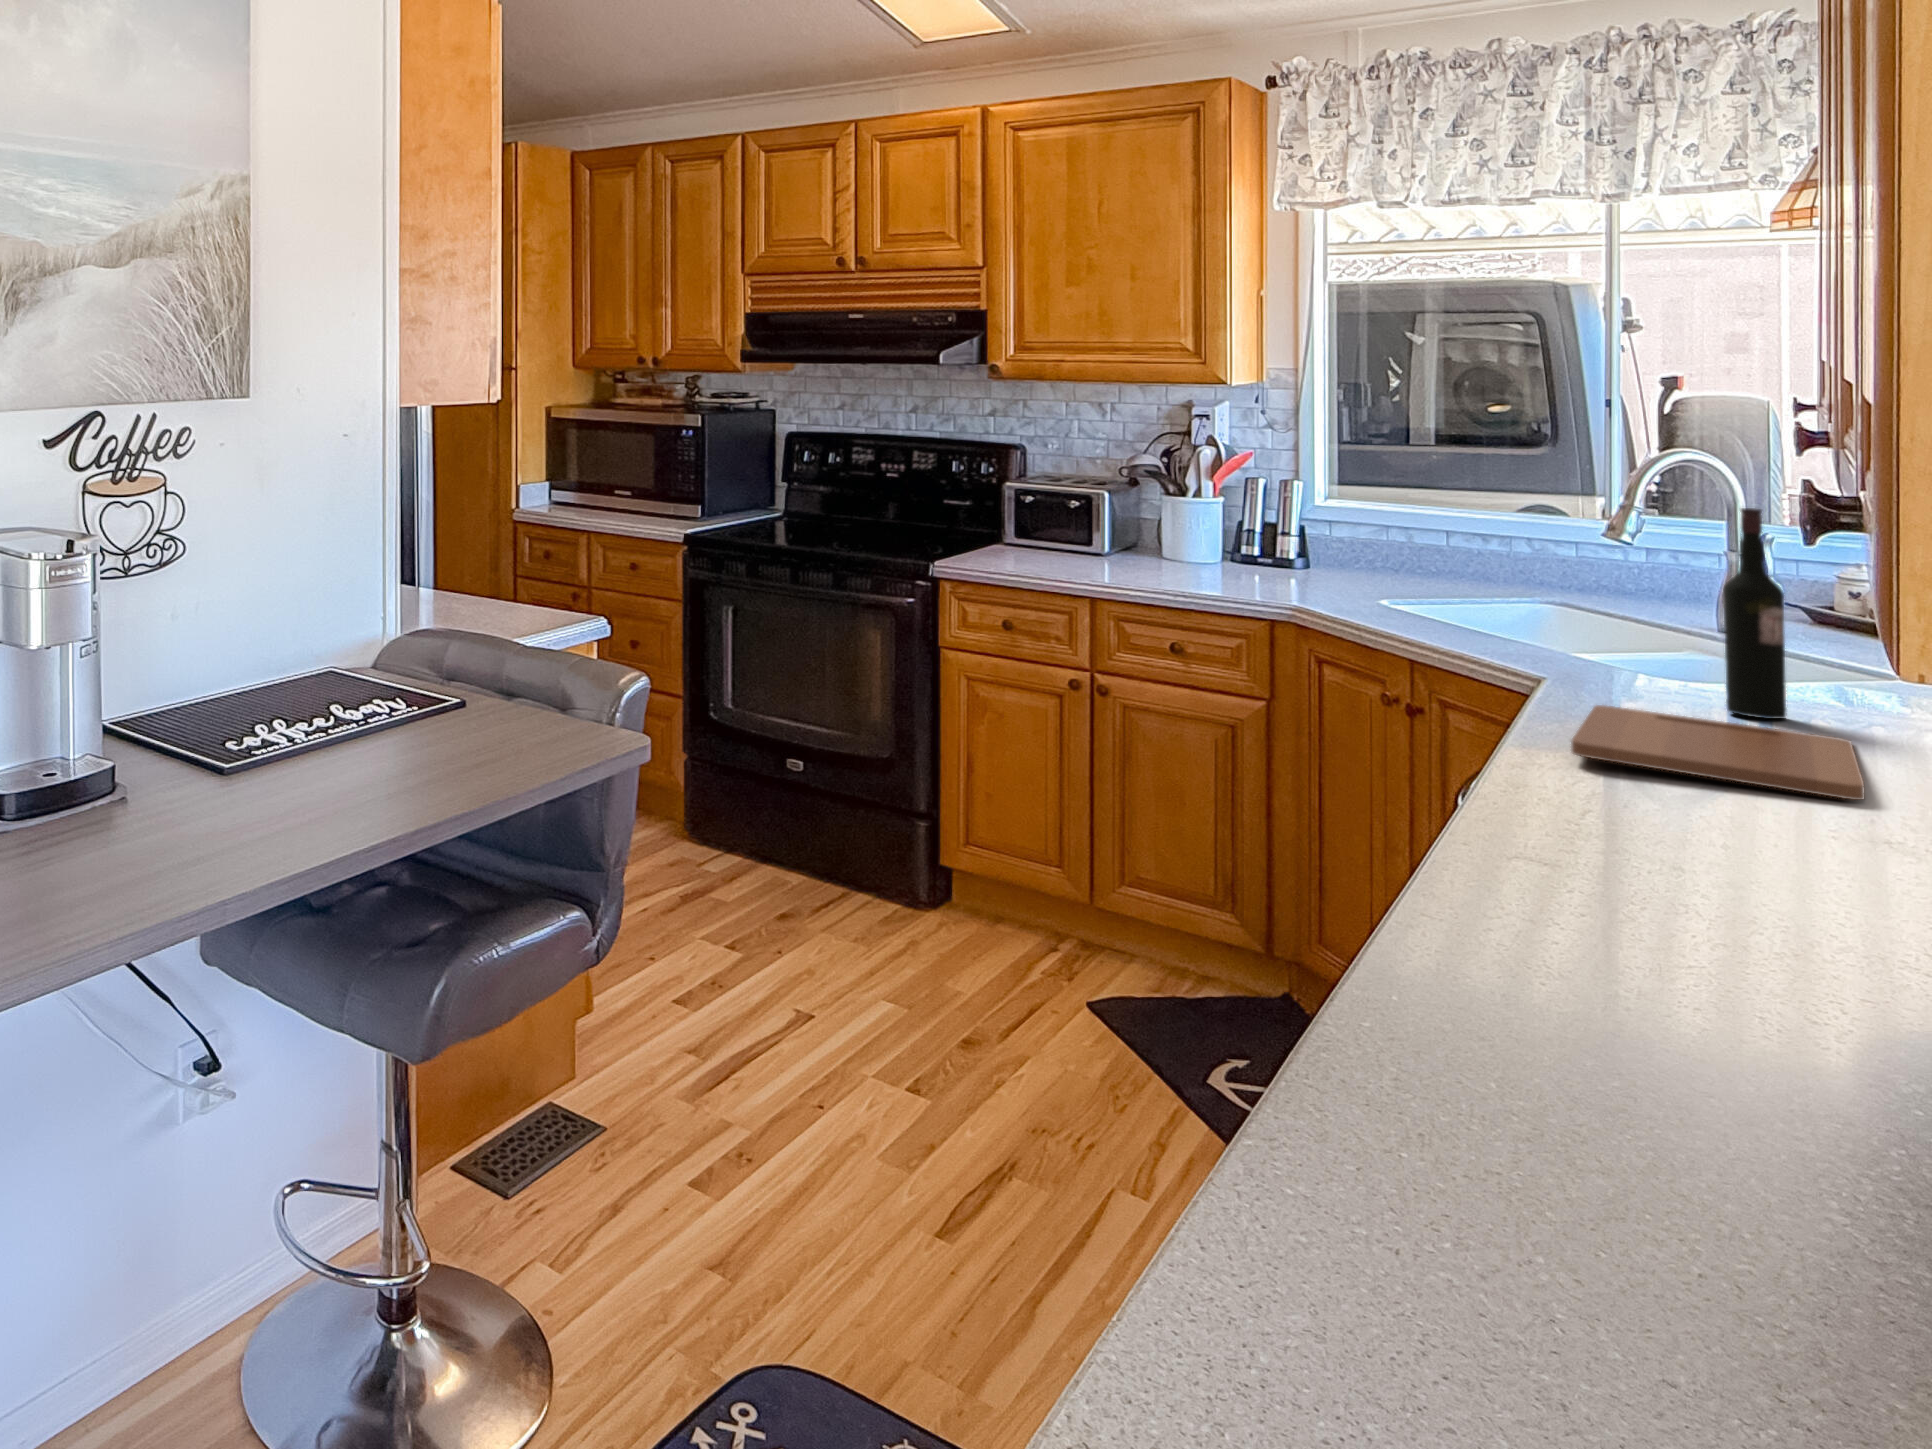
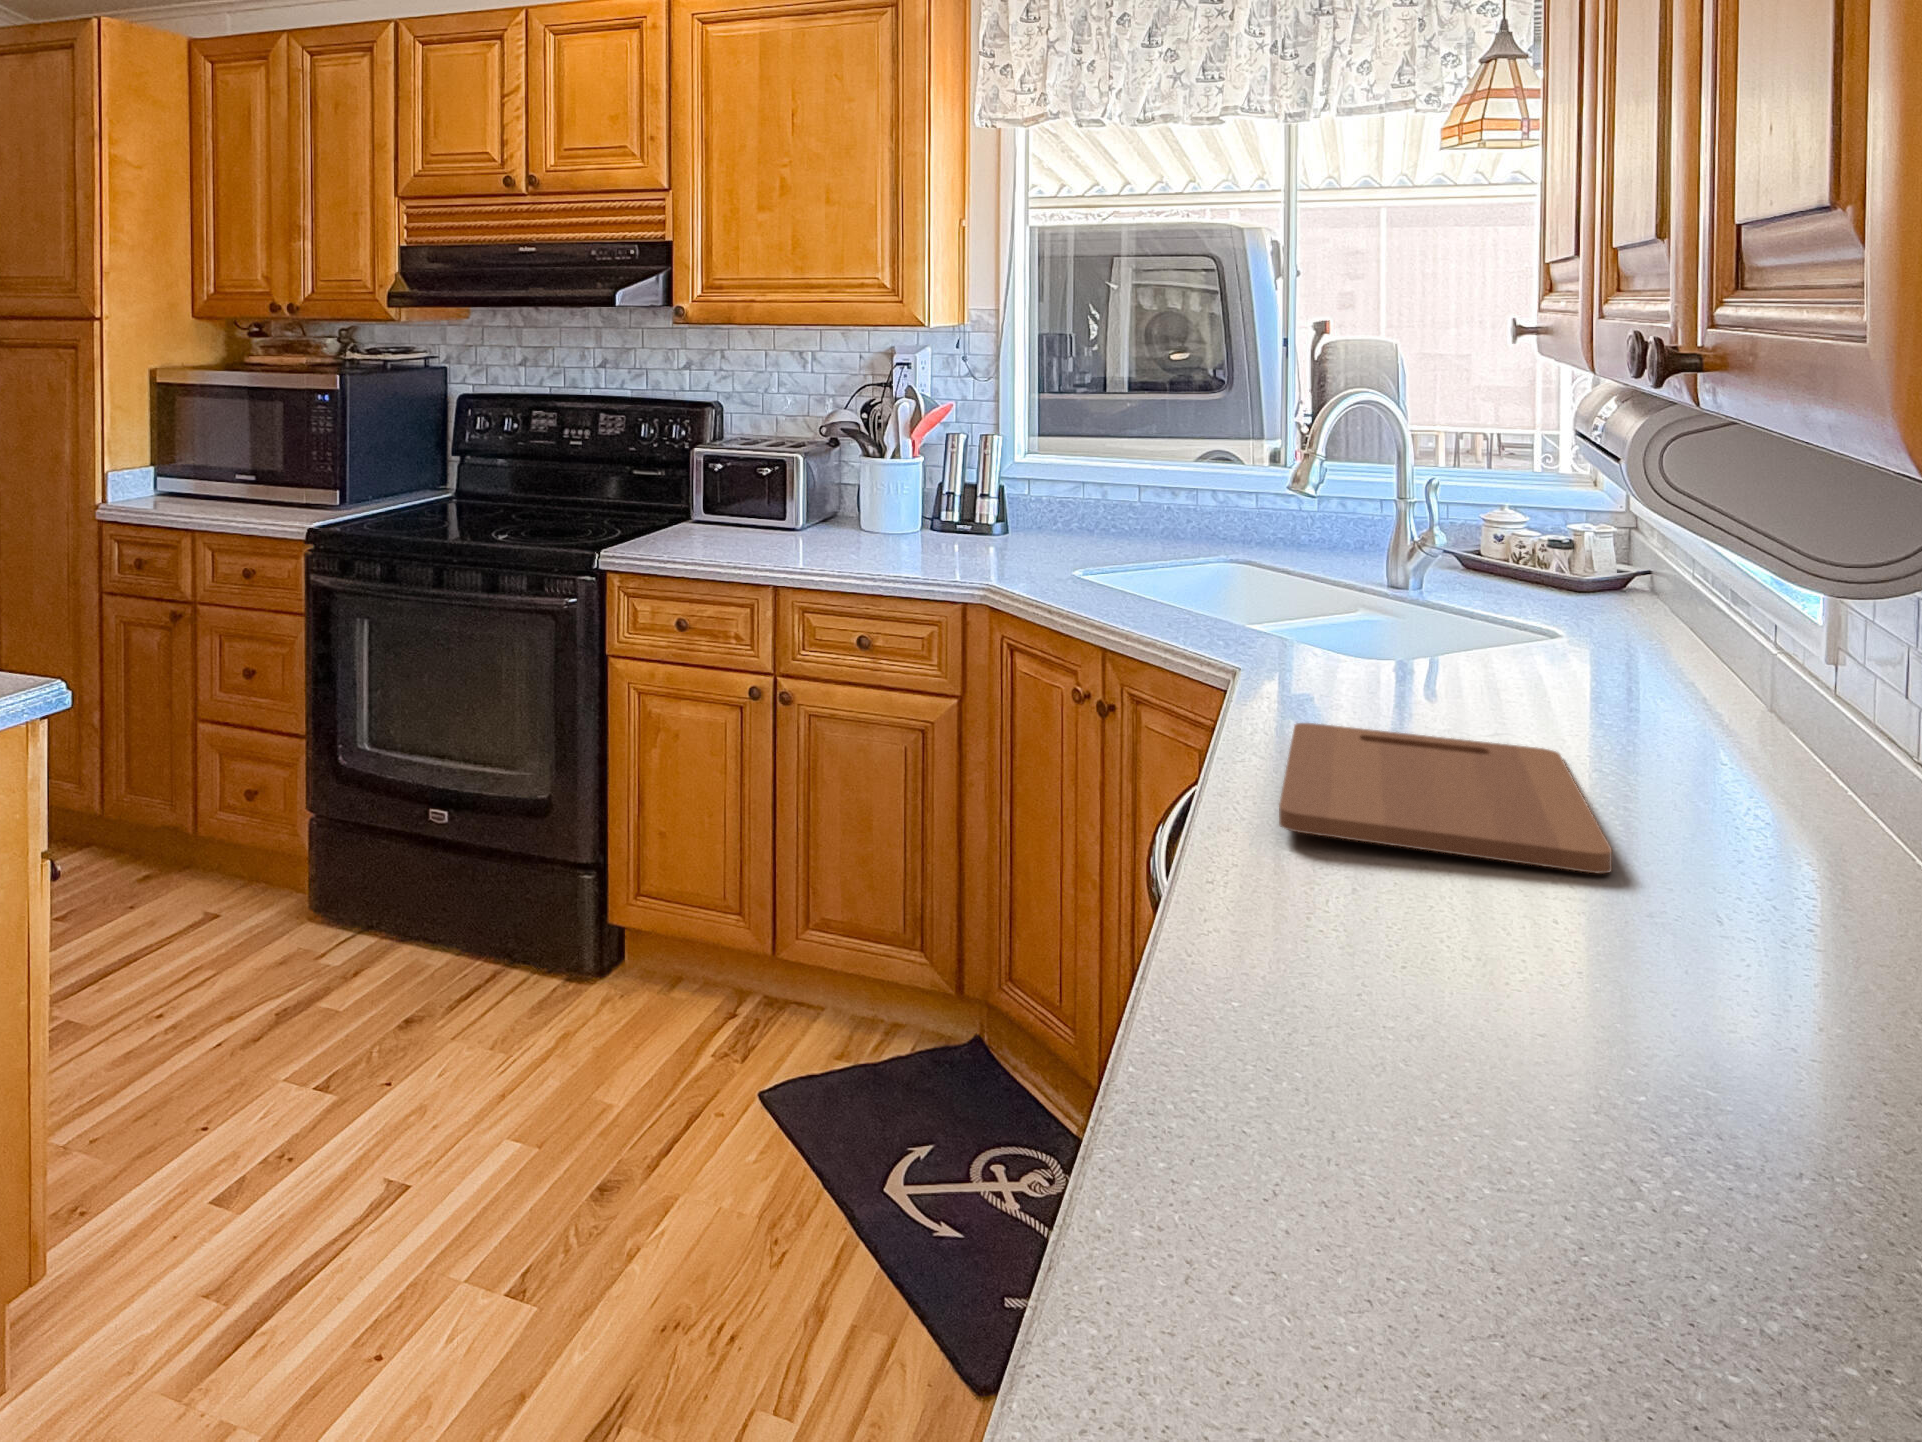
wine bottle: present [1723,508,1787,719] -> none [1423,463,1486,723]

